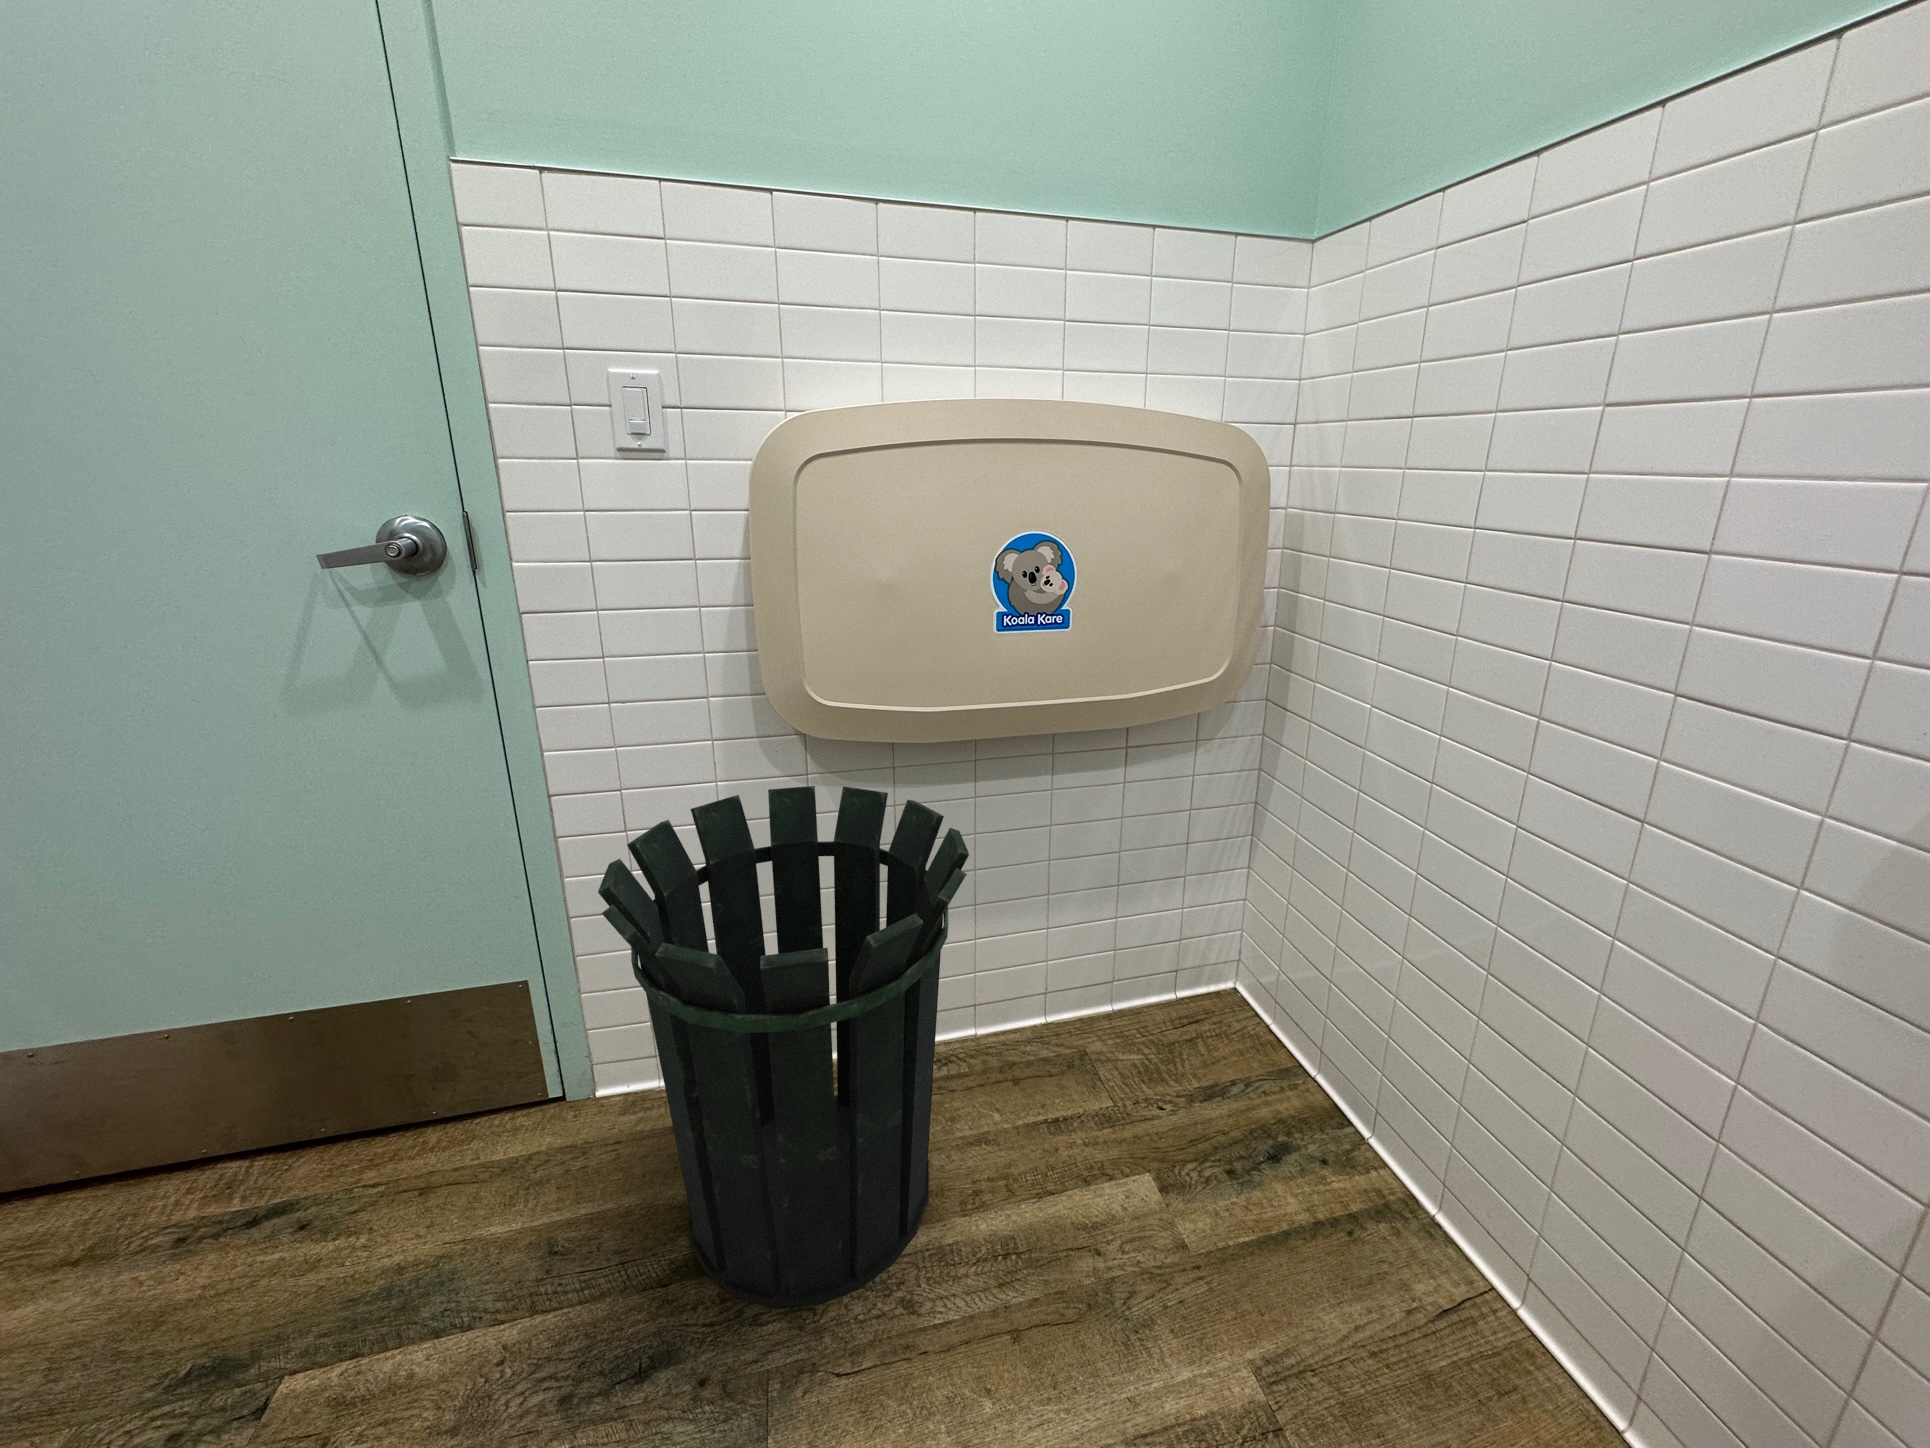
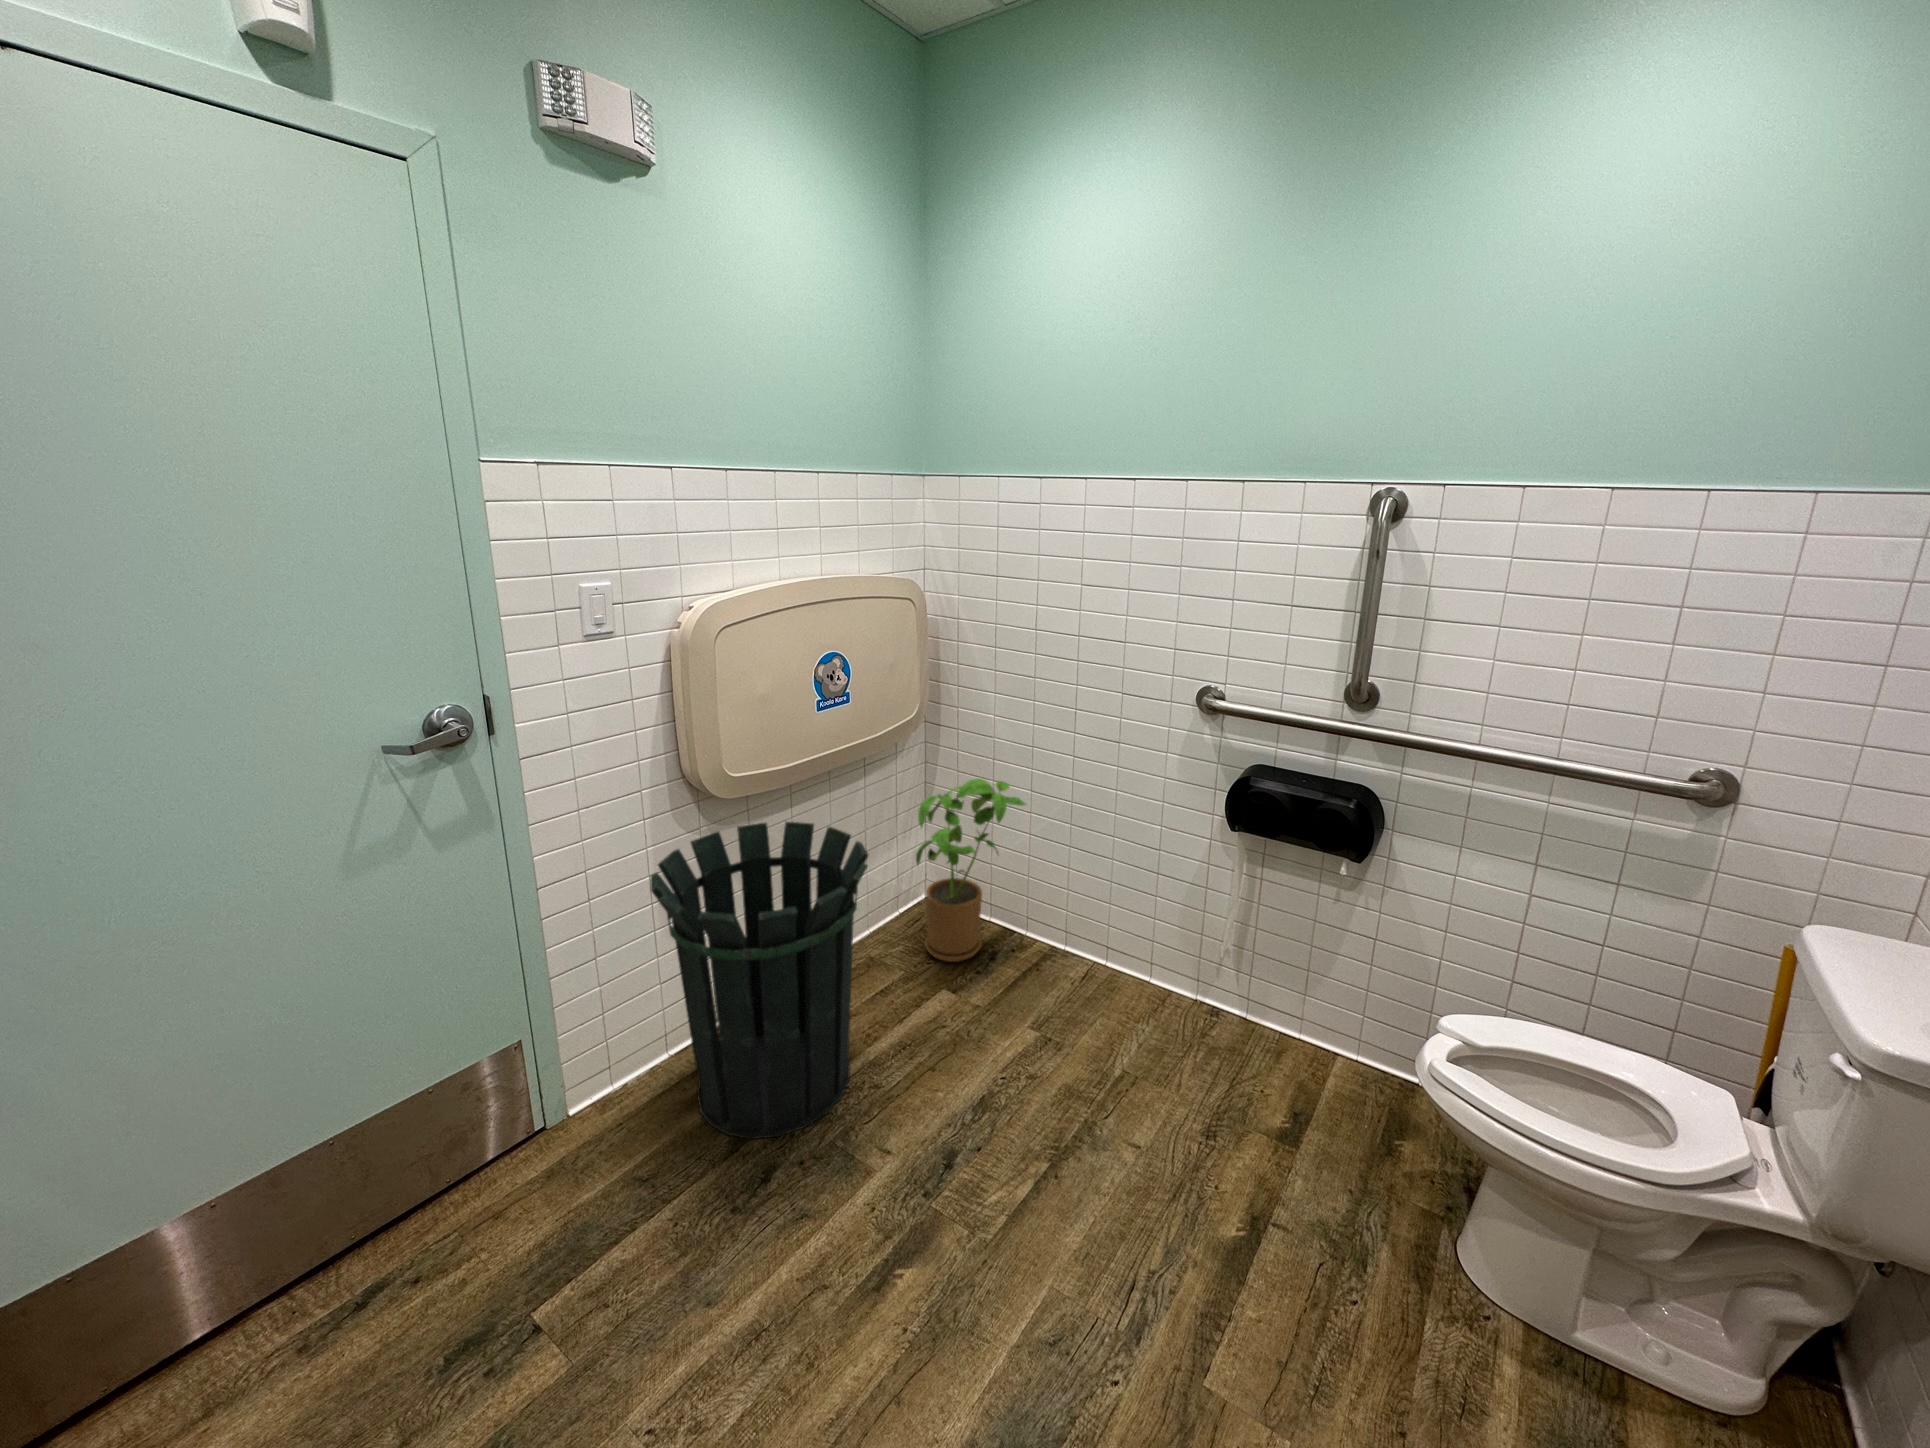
house plant: none [1153,820,1392,1138] -> present [916,778,1026,962]

